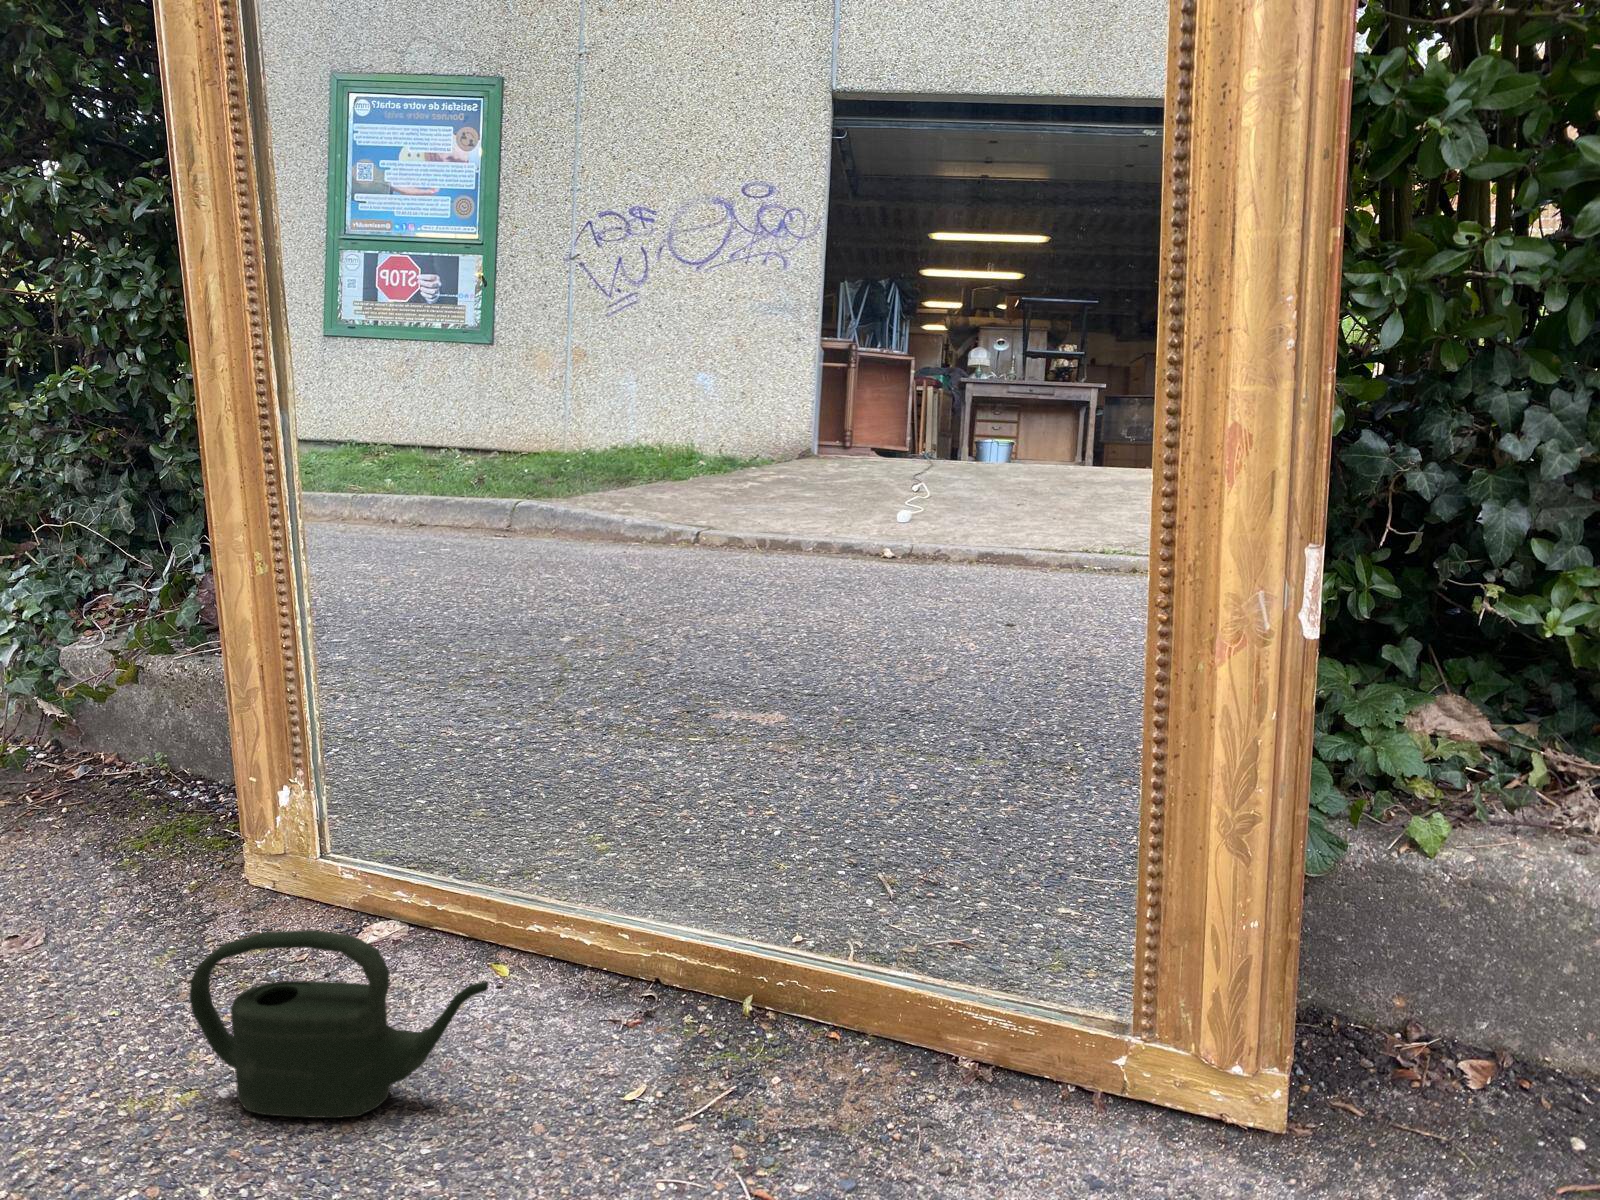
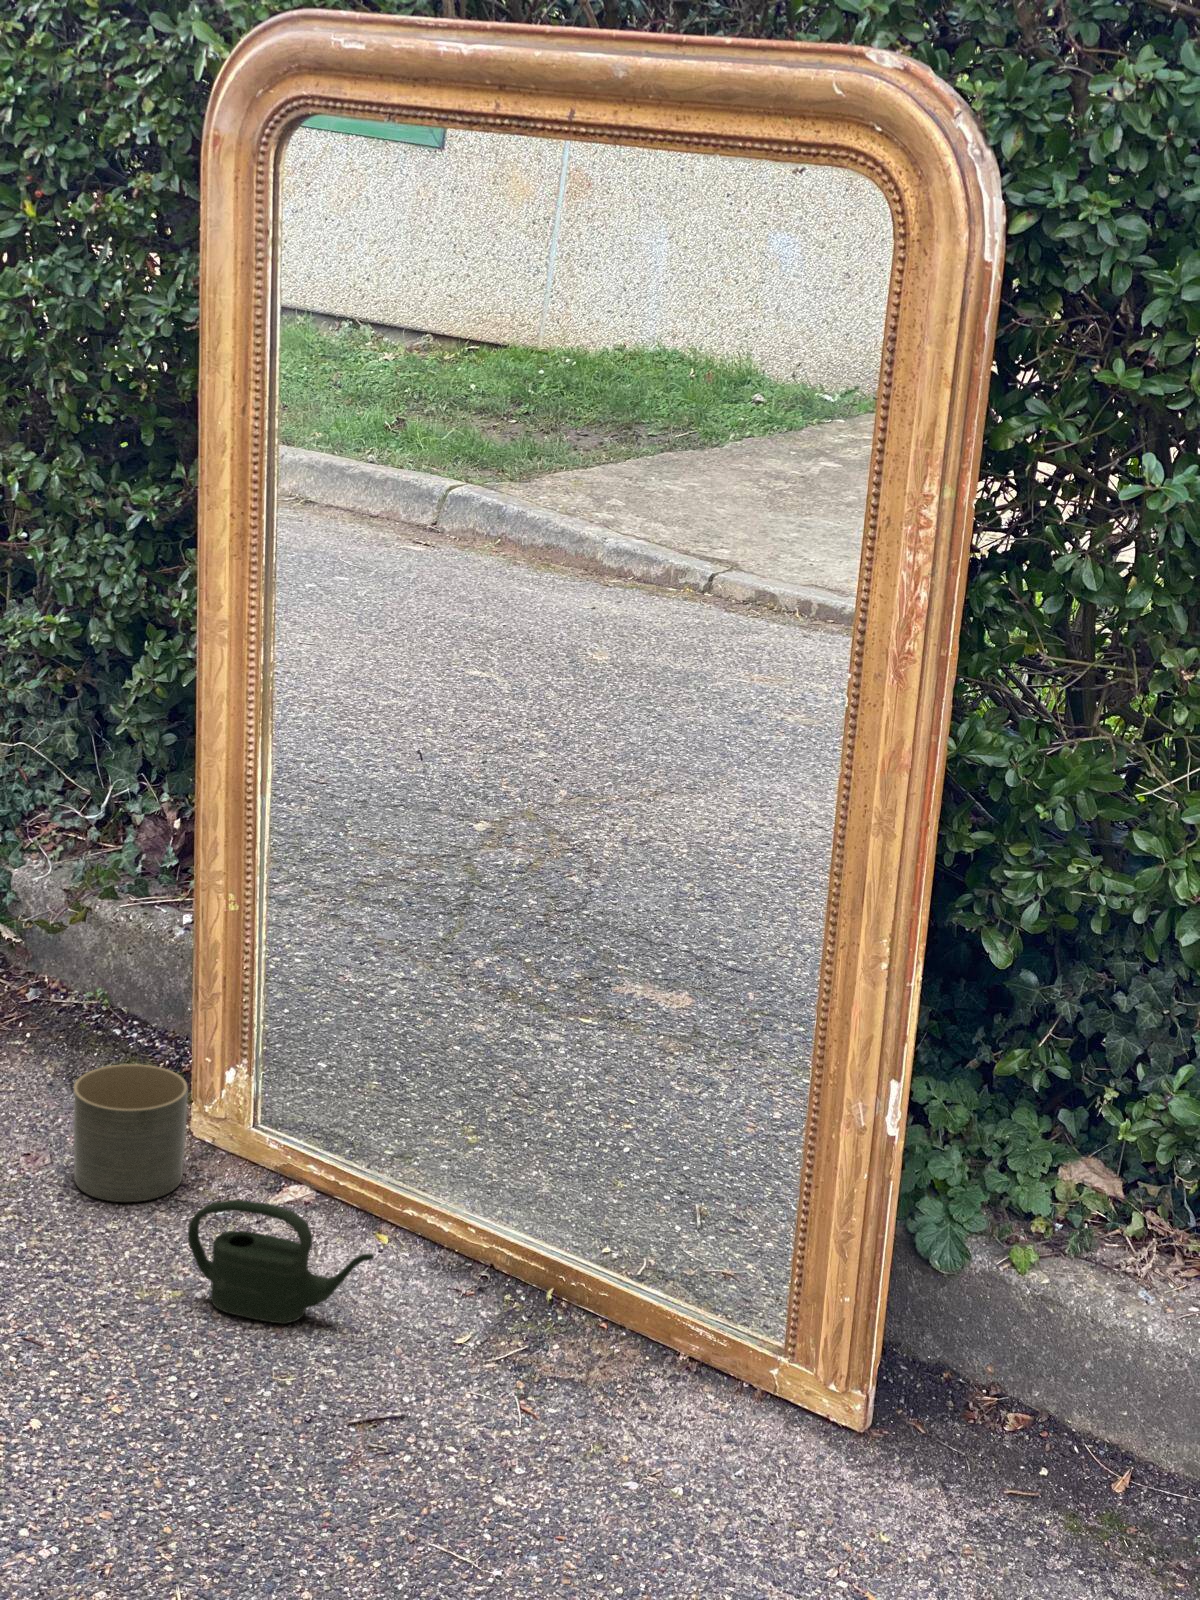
planter: none [49,794,226,978] -> present [73,1064,188,1202]

